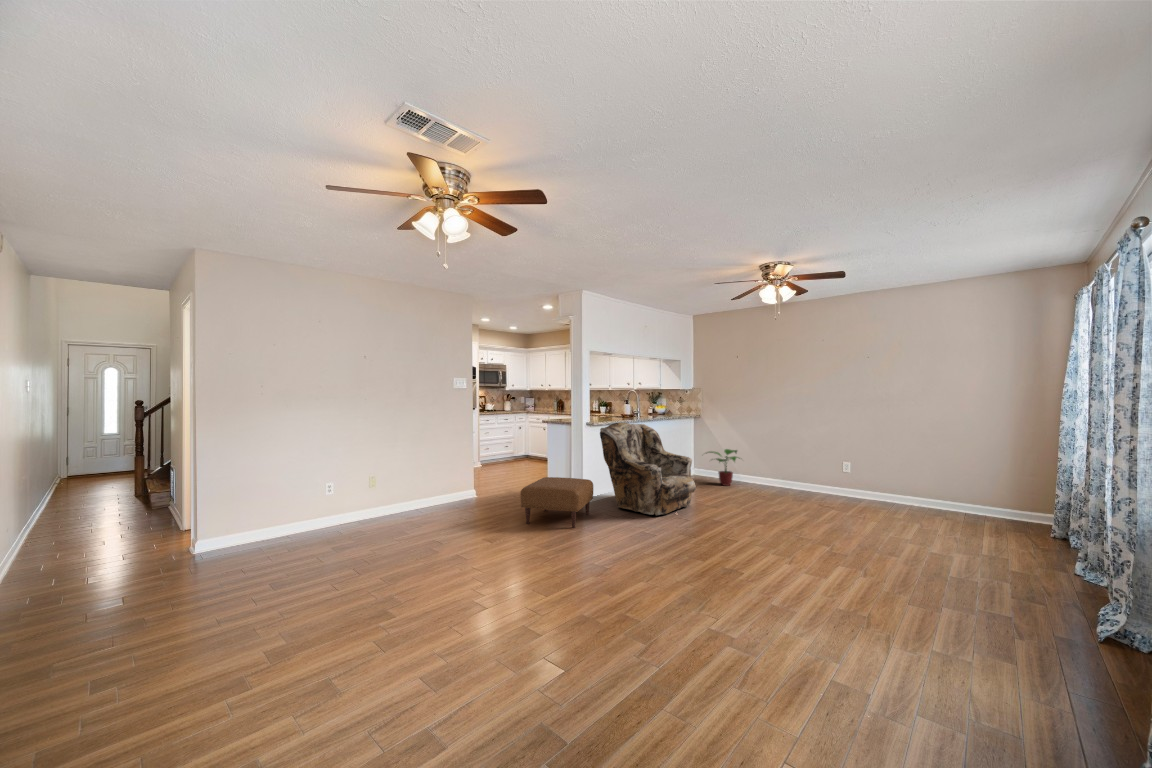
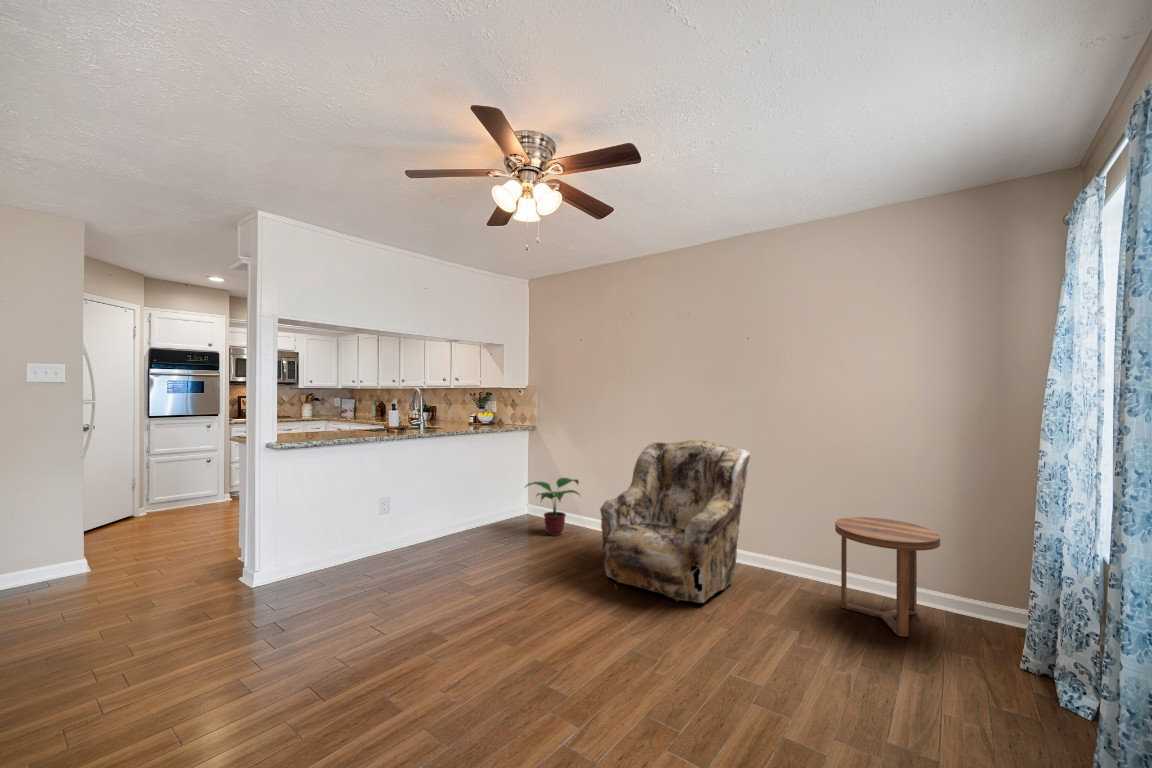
armchair: present [600,422,696,515] -> present [600,440,750,603]
side table: none [934,465,1001,528] -> present [835,517,940,637]
ottoman: present [521,477,593,528] -> none [36,544,239,662]

